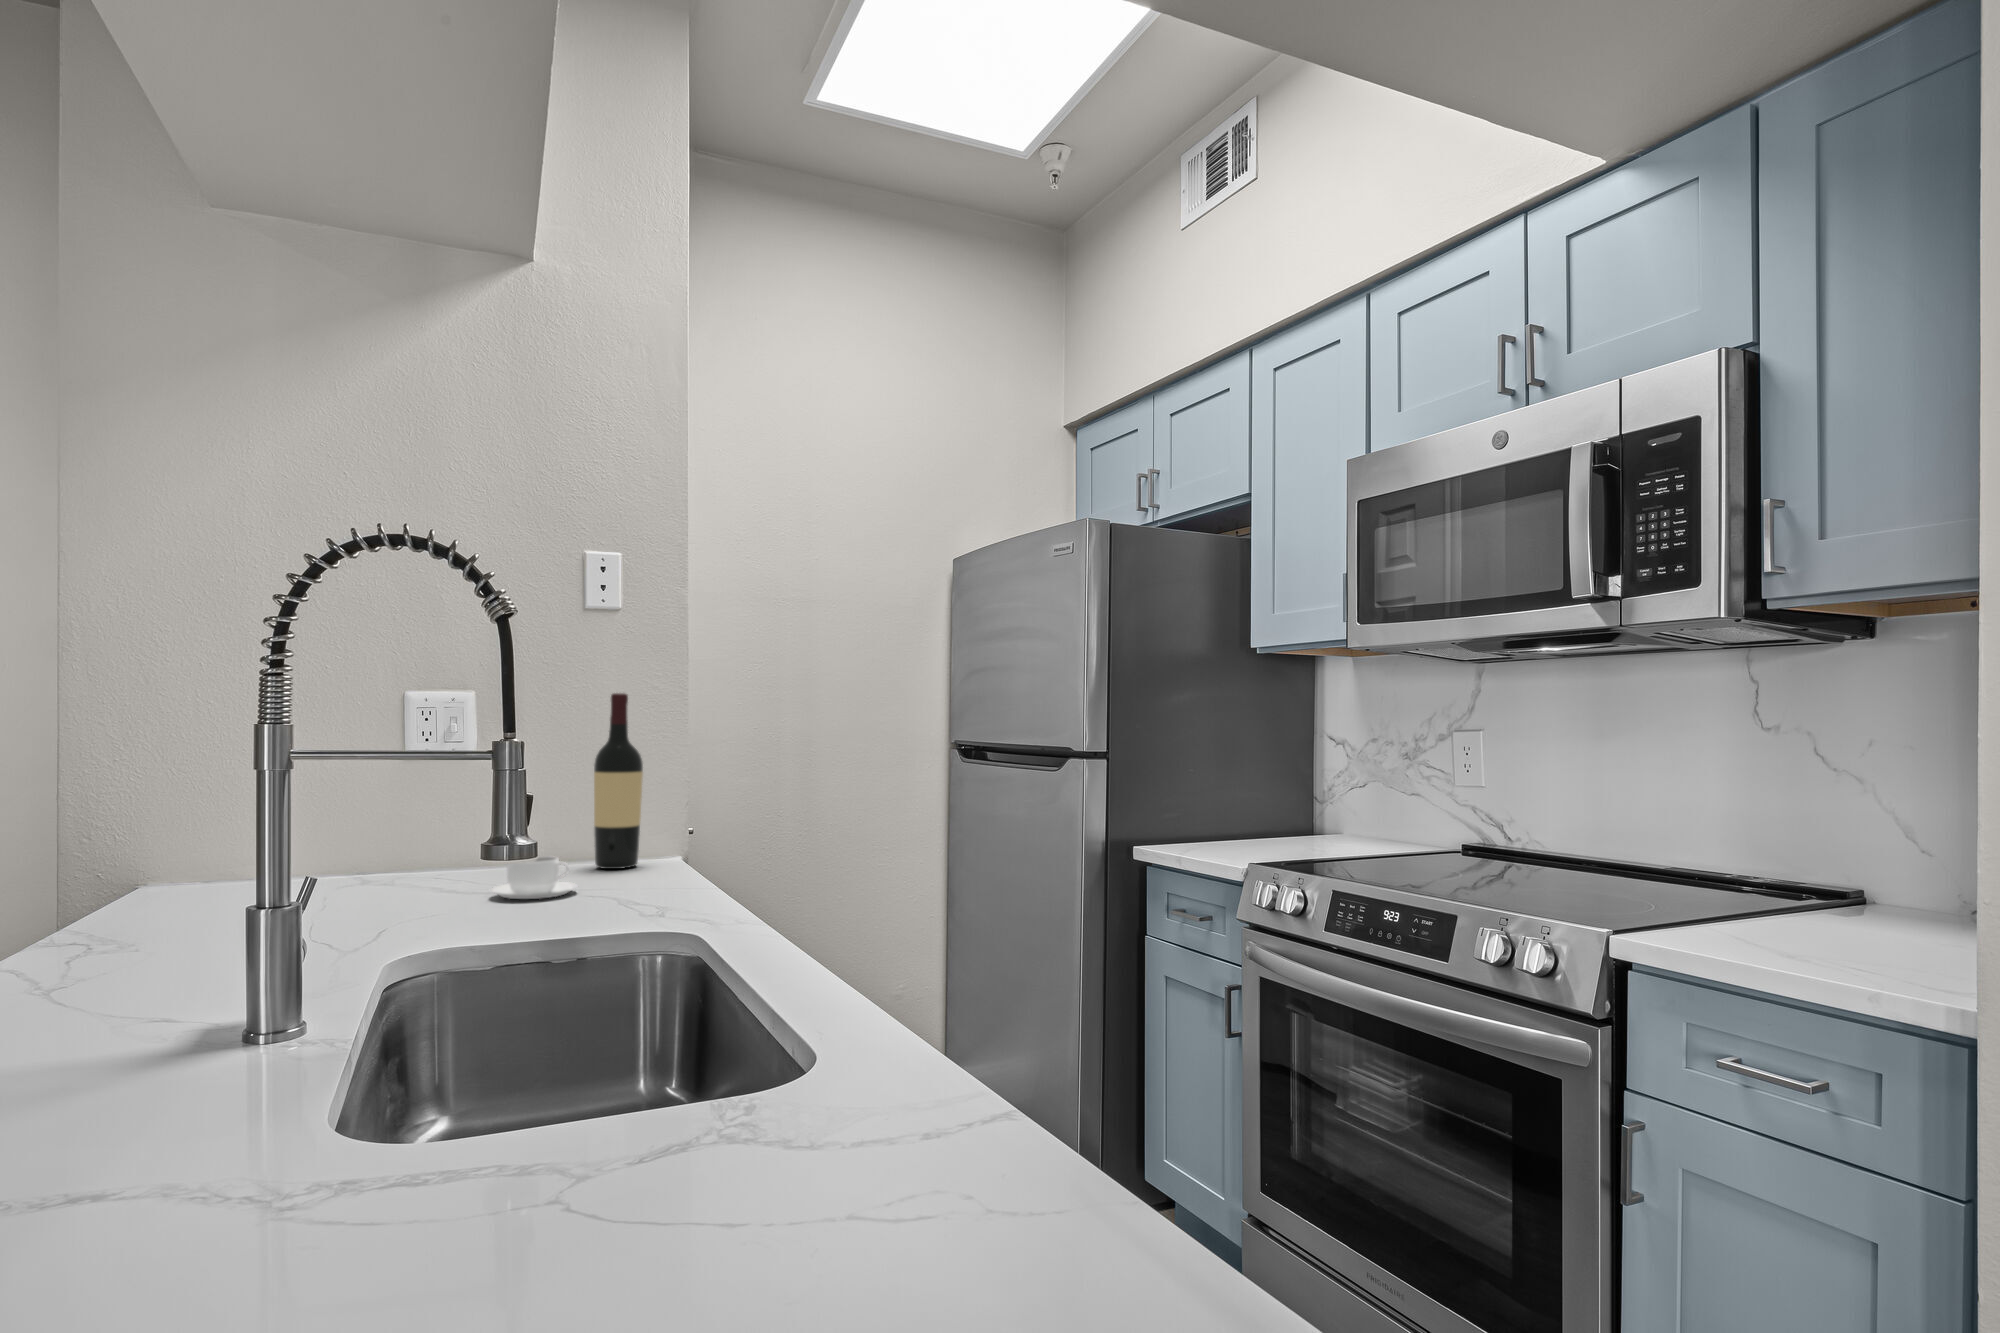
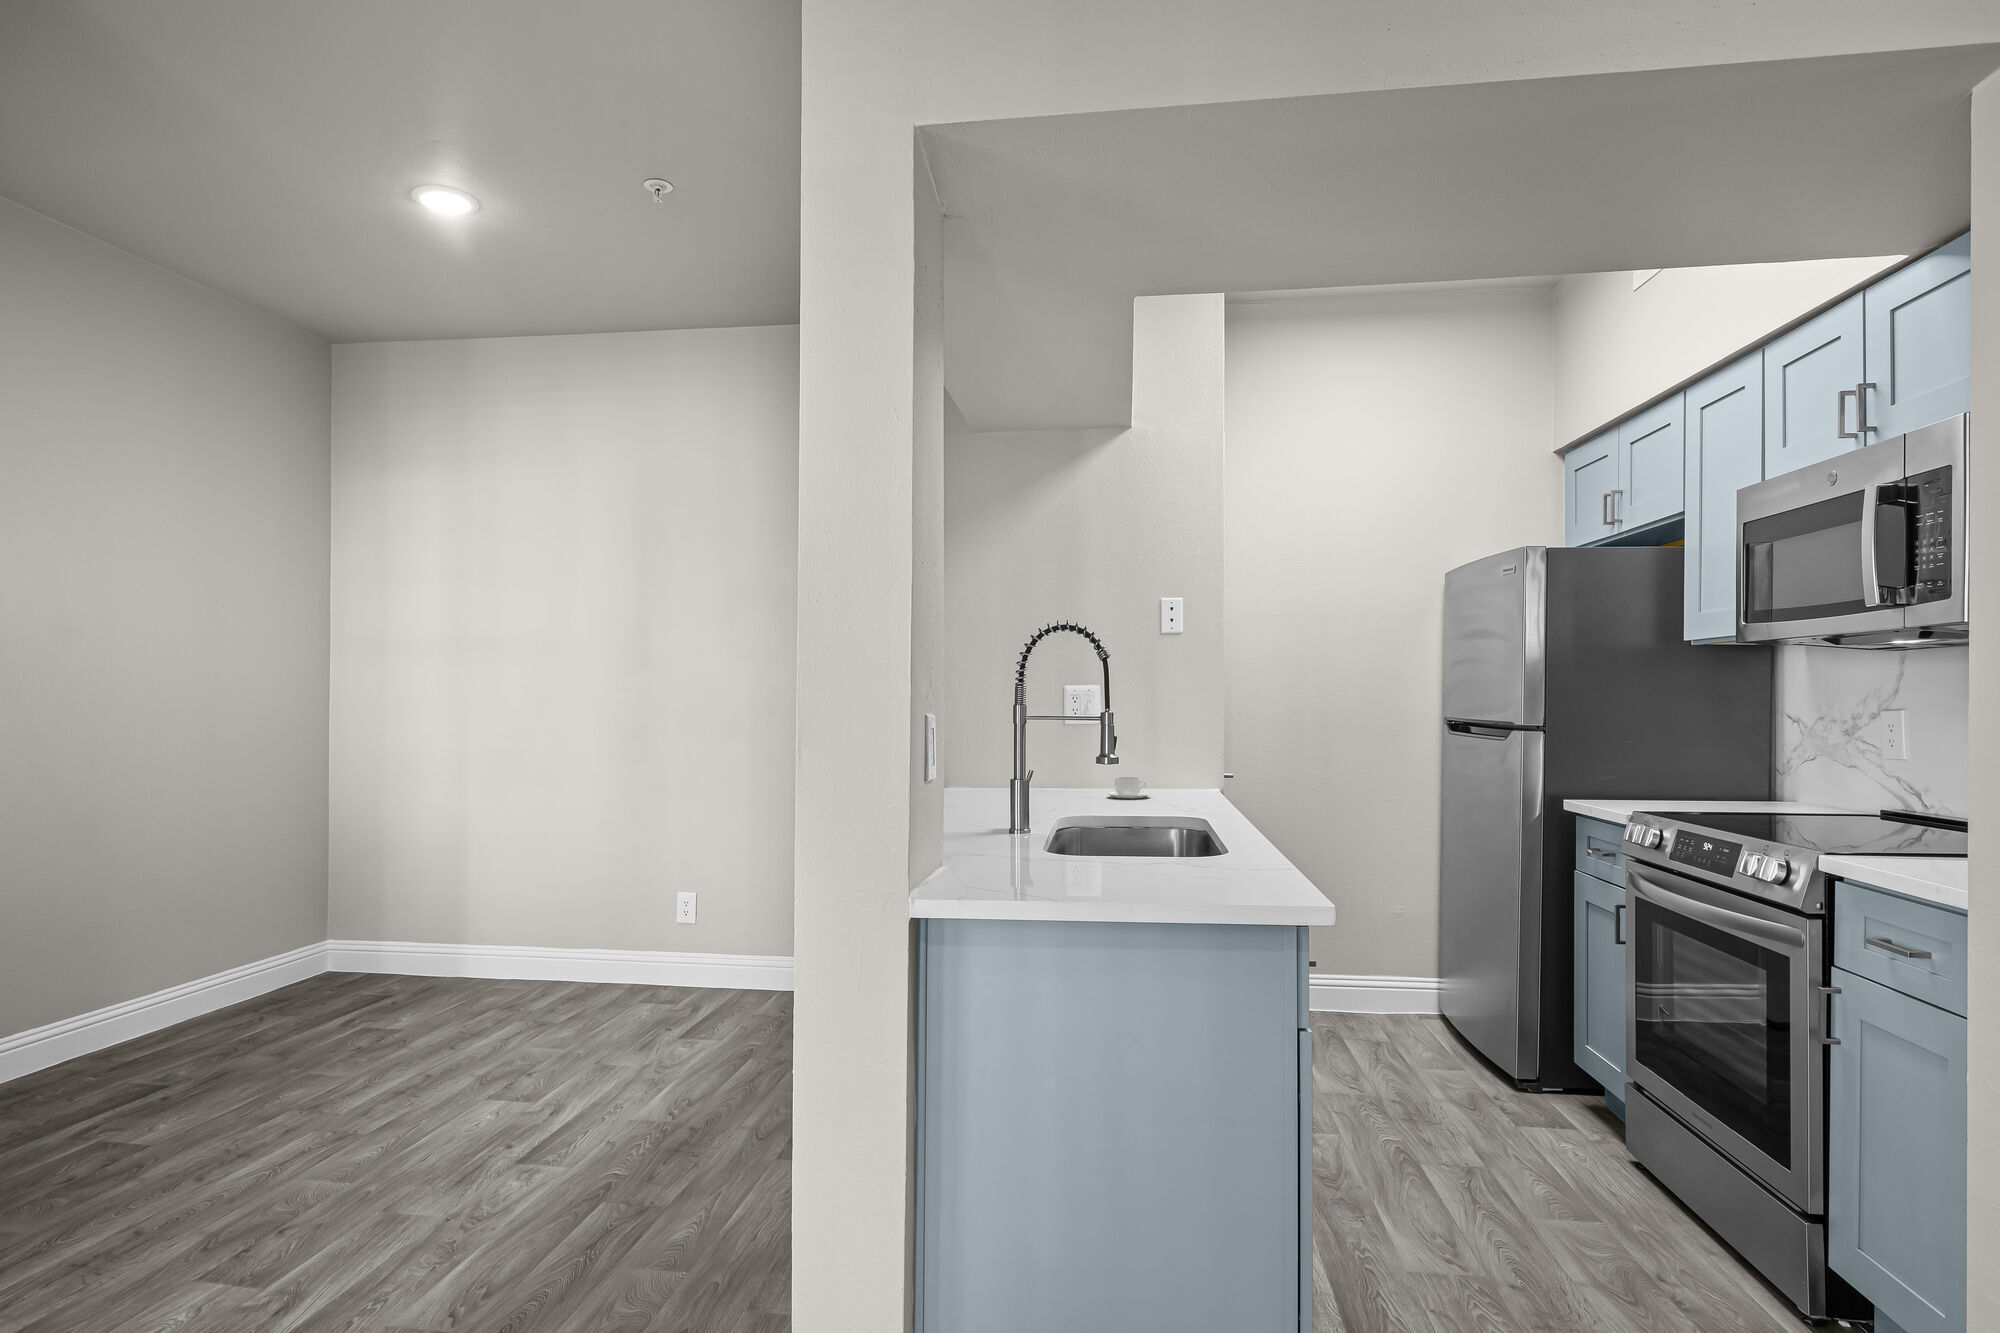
wine bottle: present [594,693,643,869] -> none [1163,687,1190,790]

